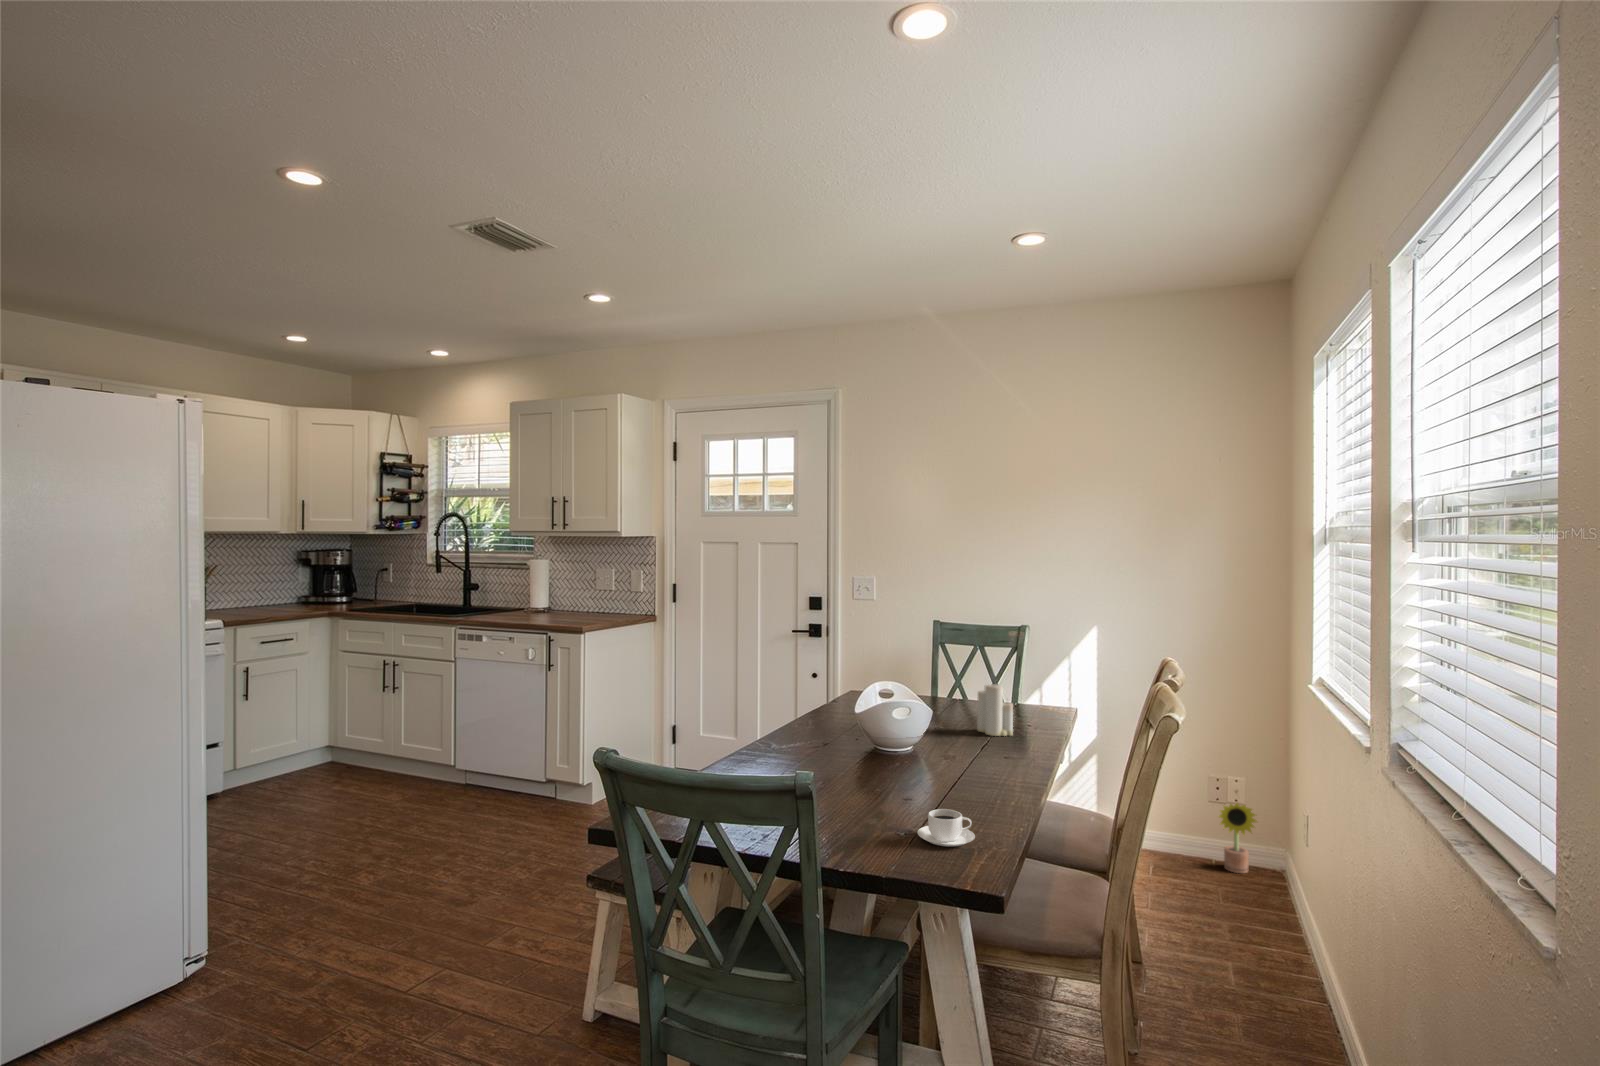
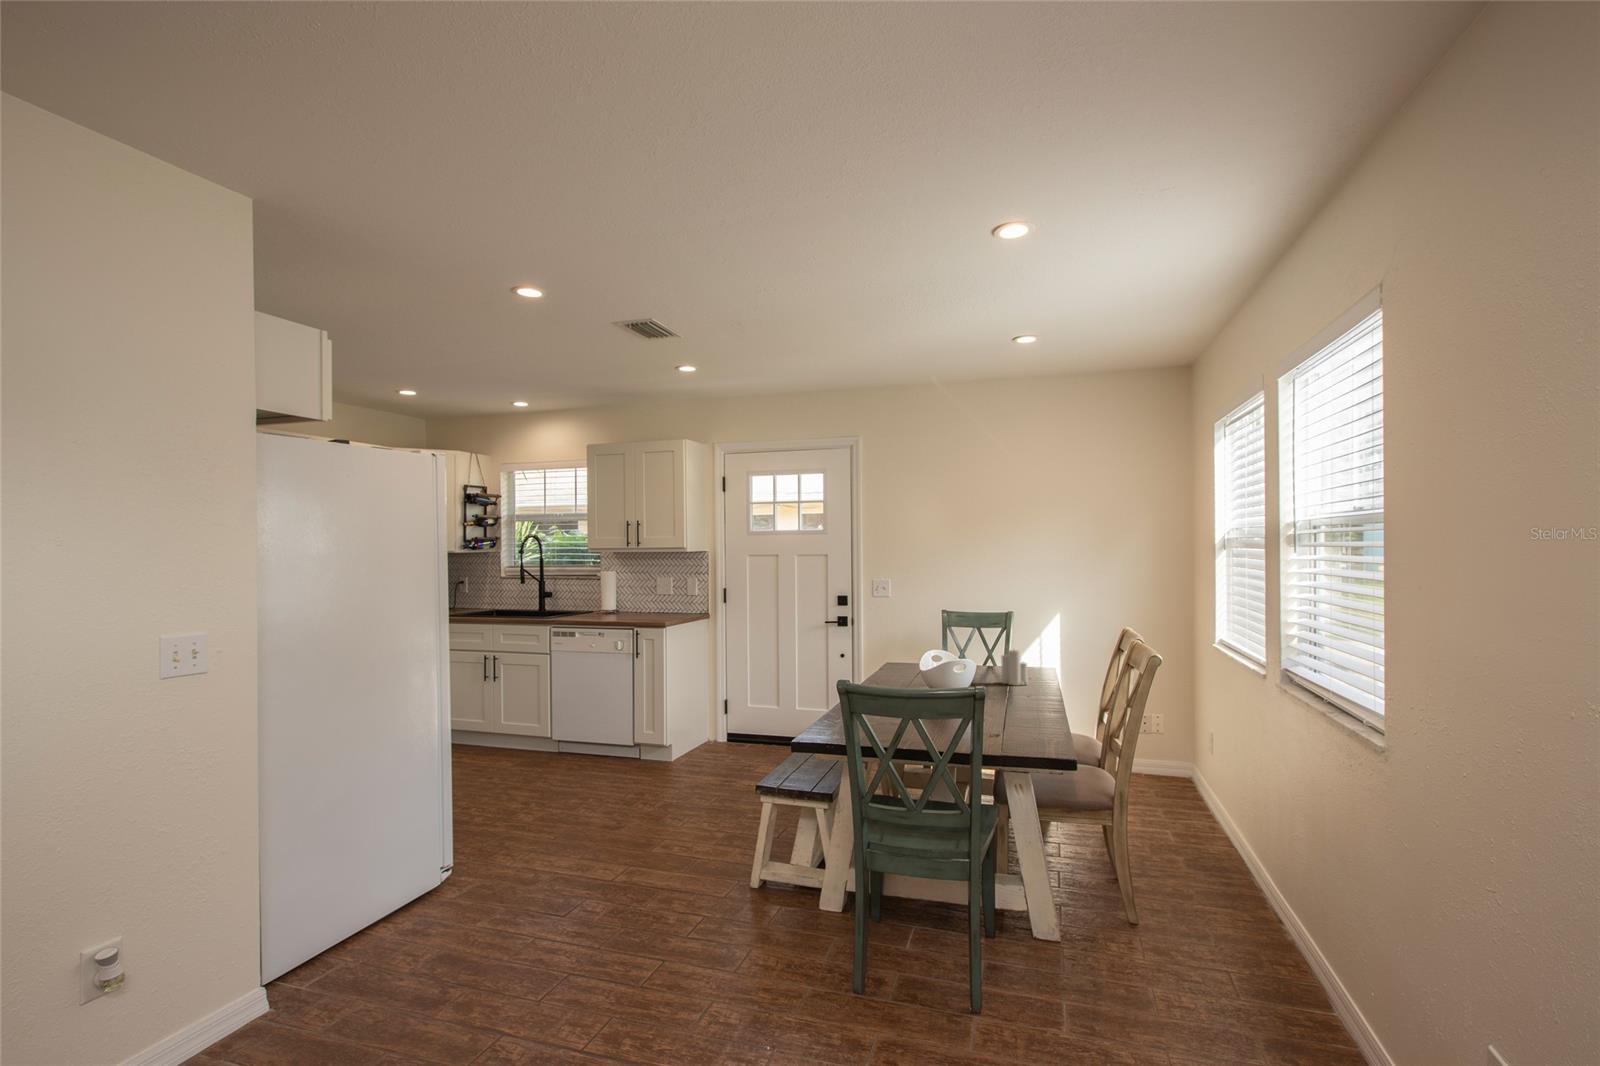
decorative plant: present [1219,803,1257,873] -> none [1153,734,1182,786]
coffee cup: present [917,809,975,846] -> none [1011,717,1048,737]

